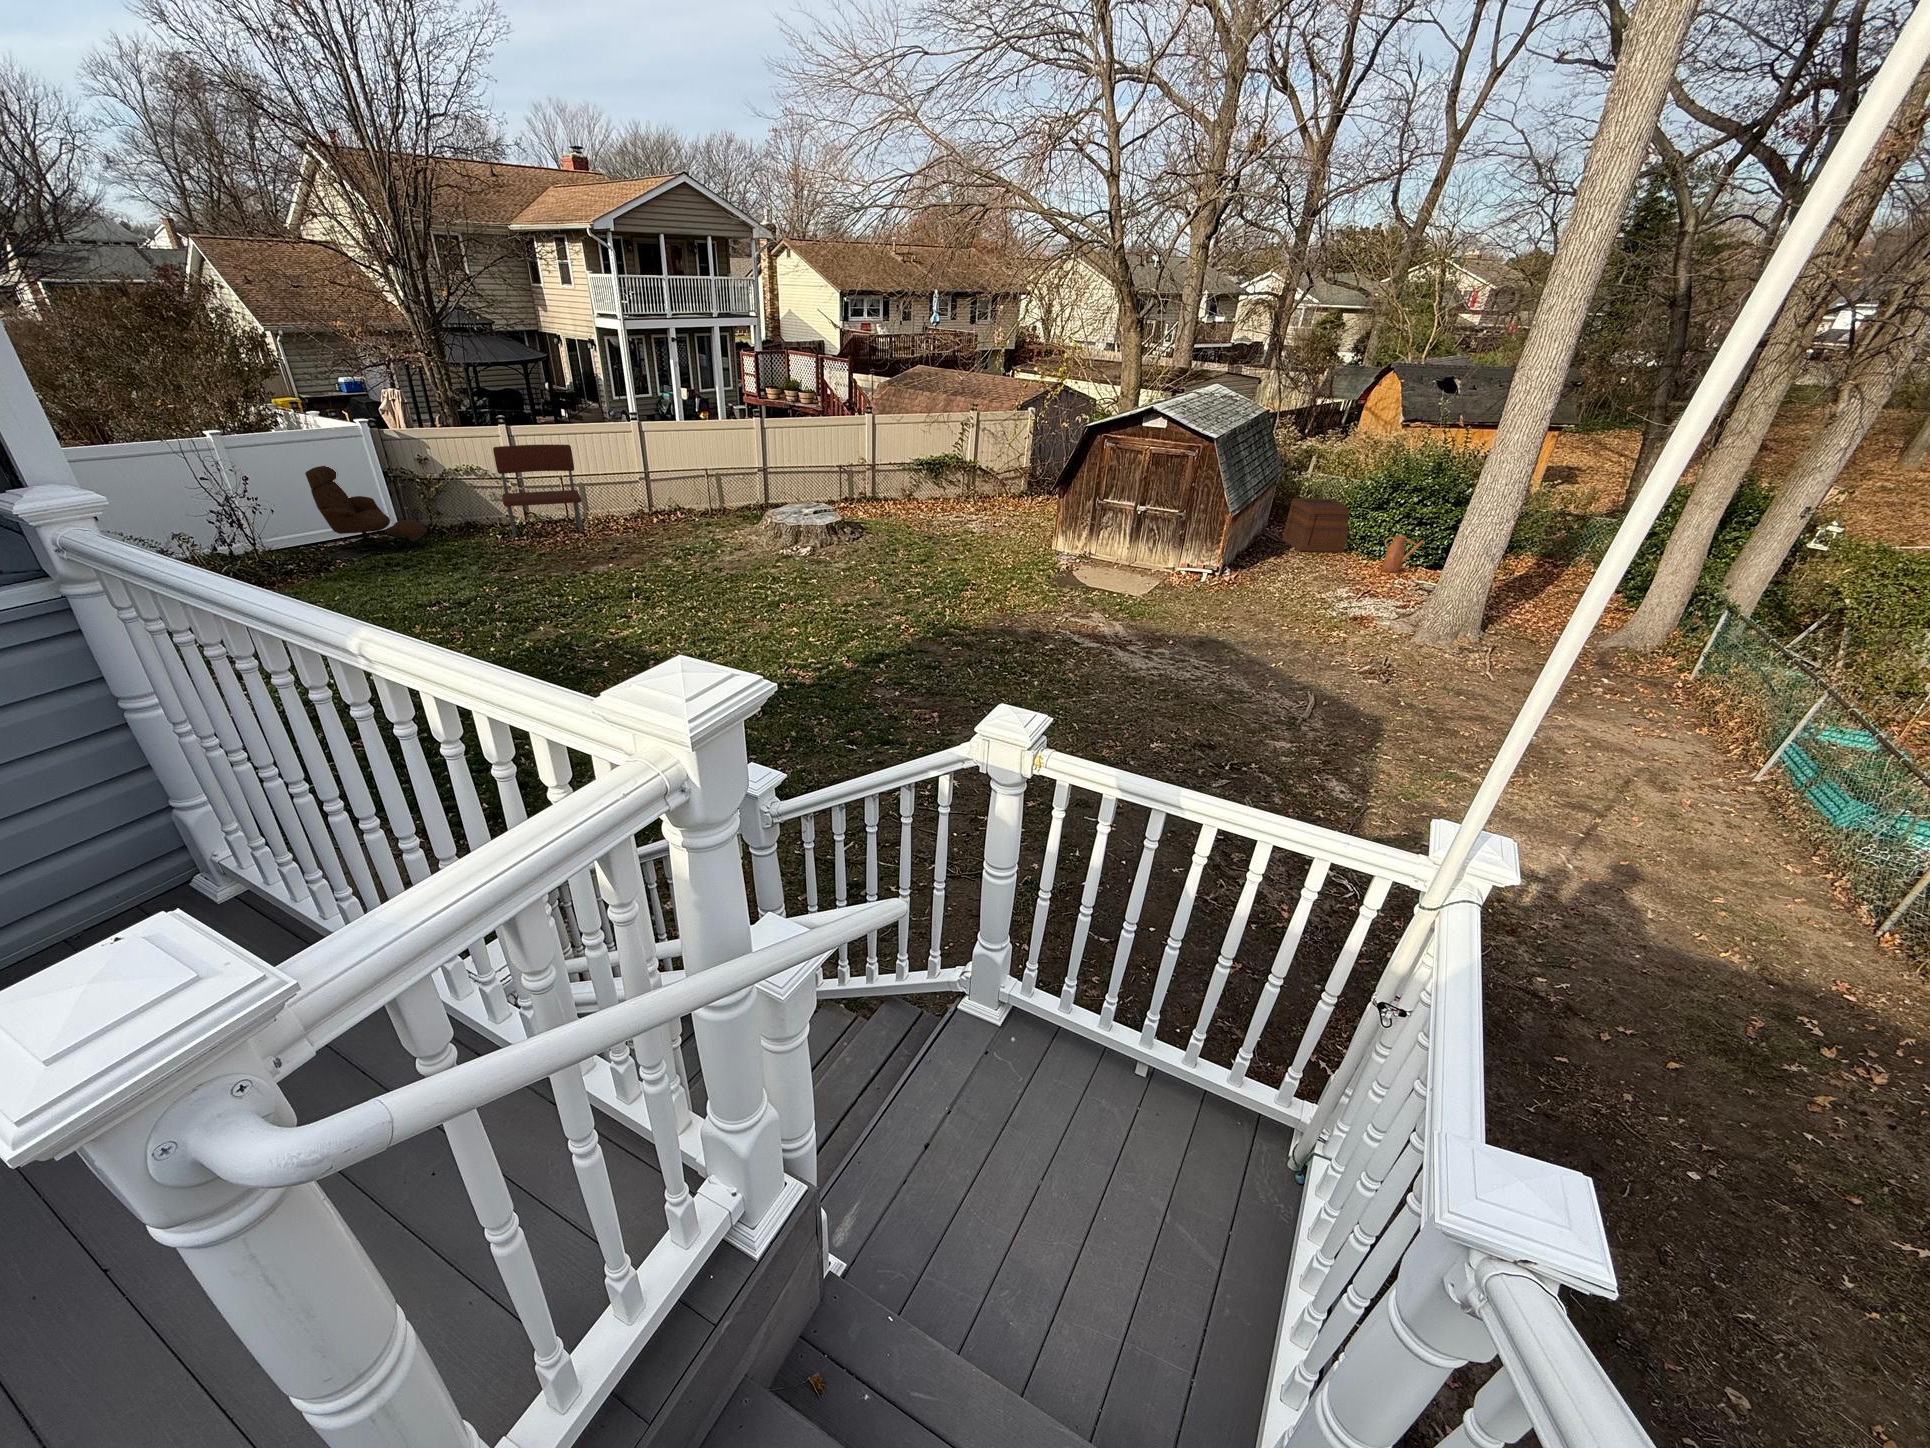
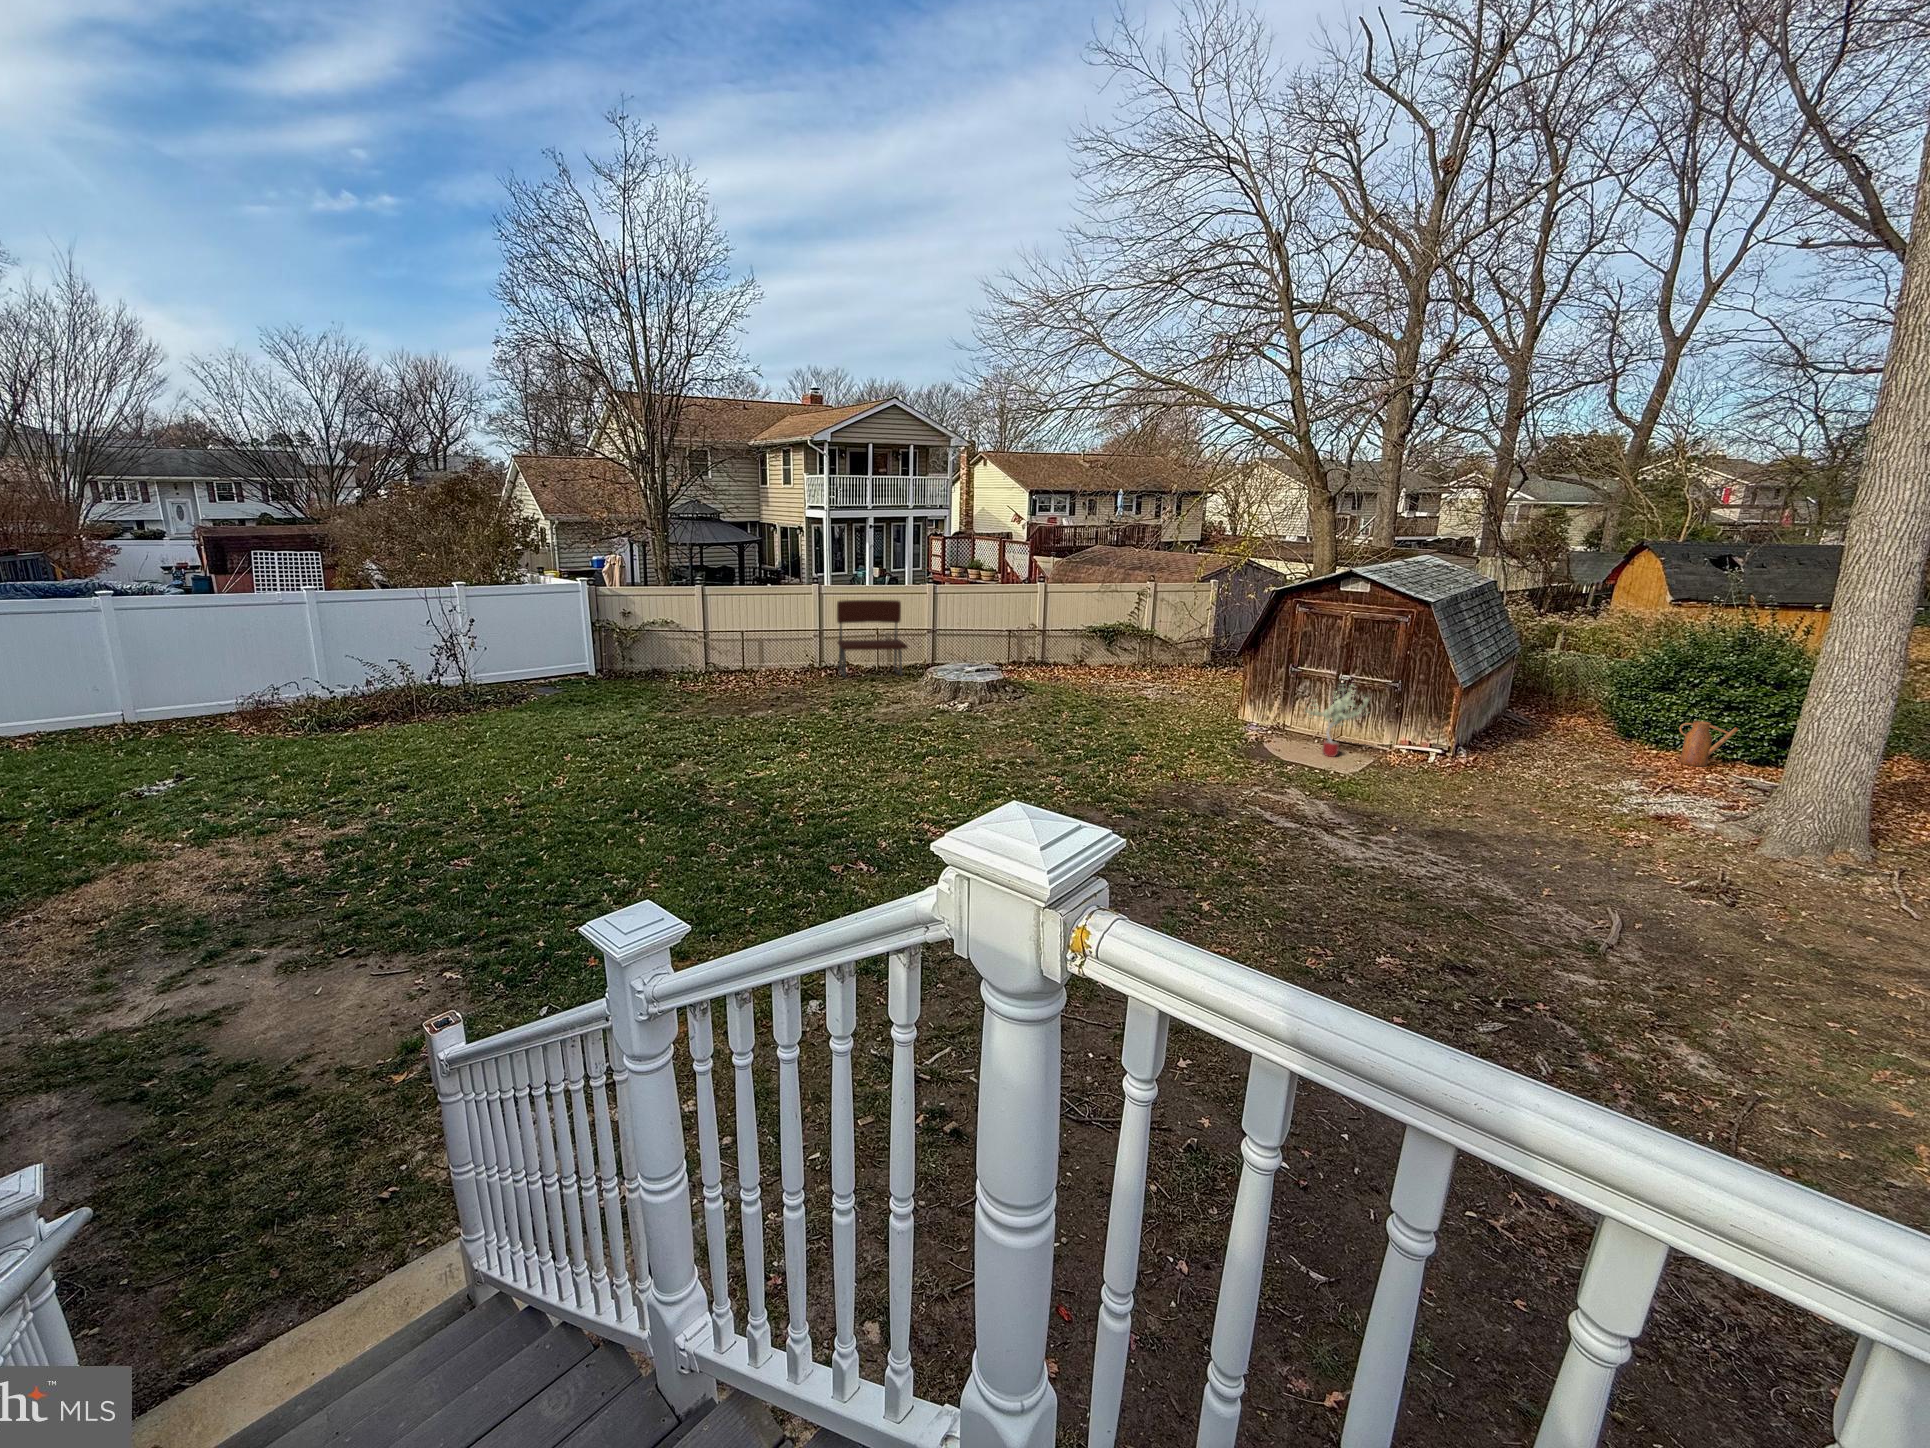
bench: present [493,444,583,537] -> present [837,600,908,677]
lounge chair: present [305,466,427,554] -> none [516,614,609,692]
wooden crate: present [1282,498,1349,552] -> none [1531,675,1629,740]
potted tree: none [1105,515,1160,581] -> present [1305,685,1369,757]

